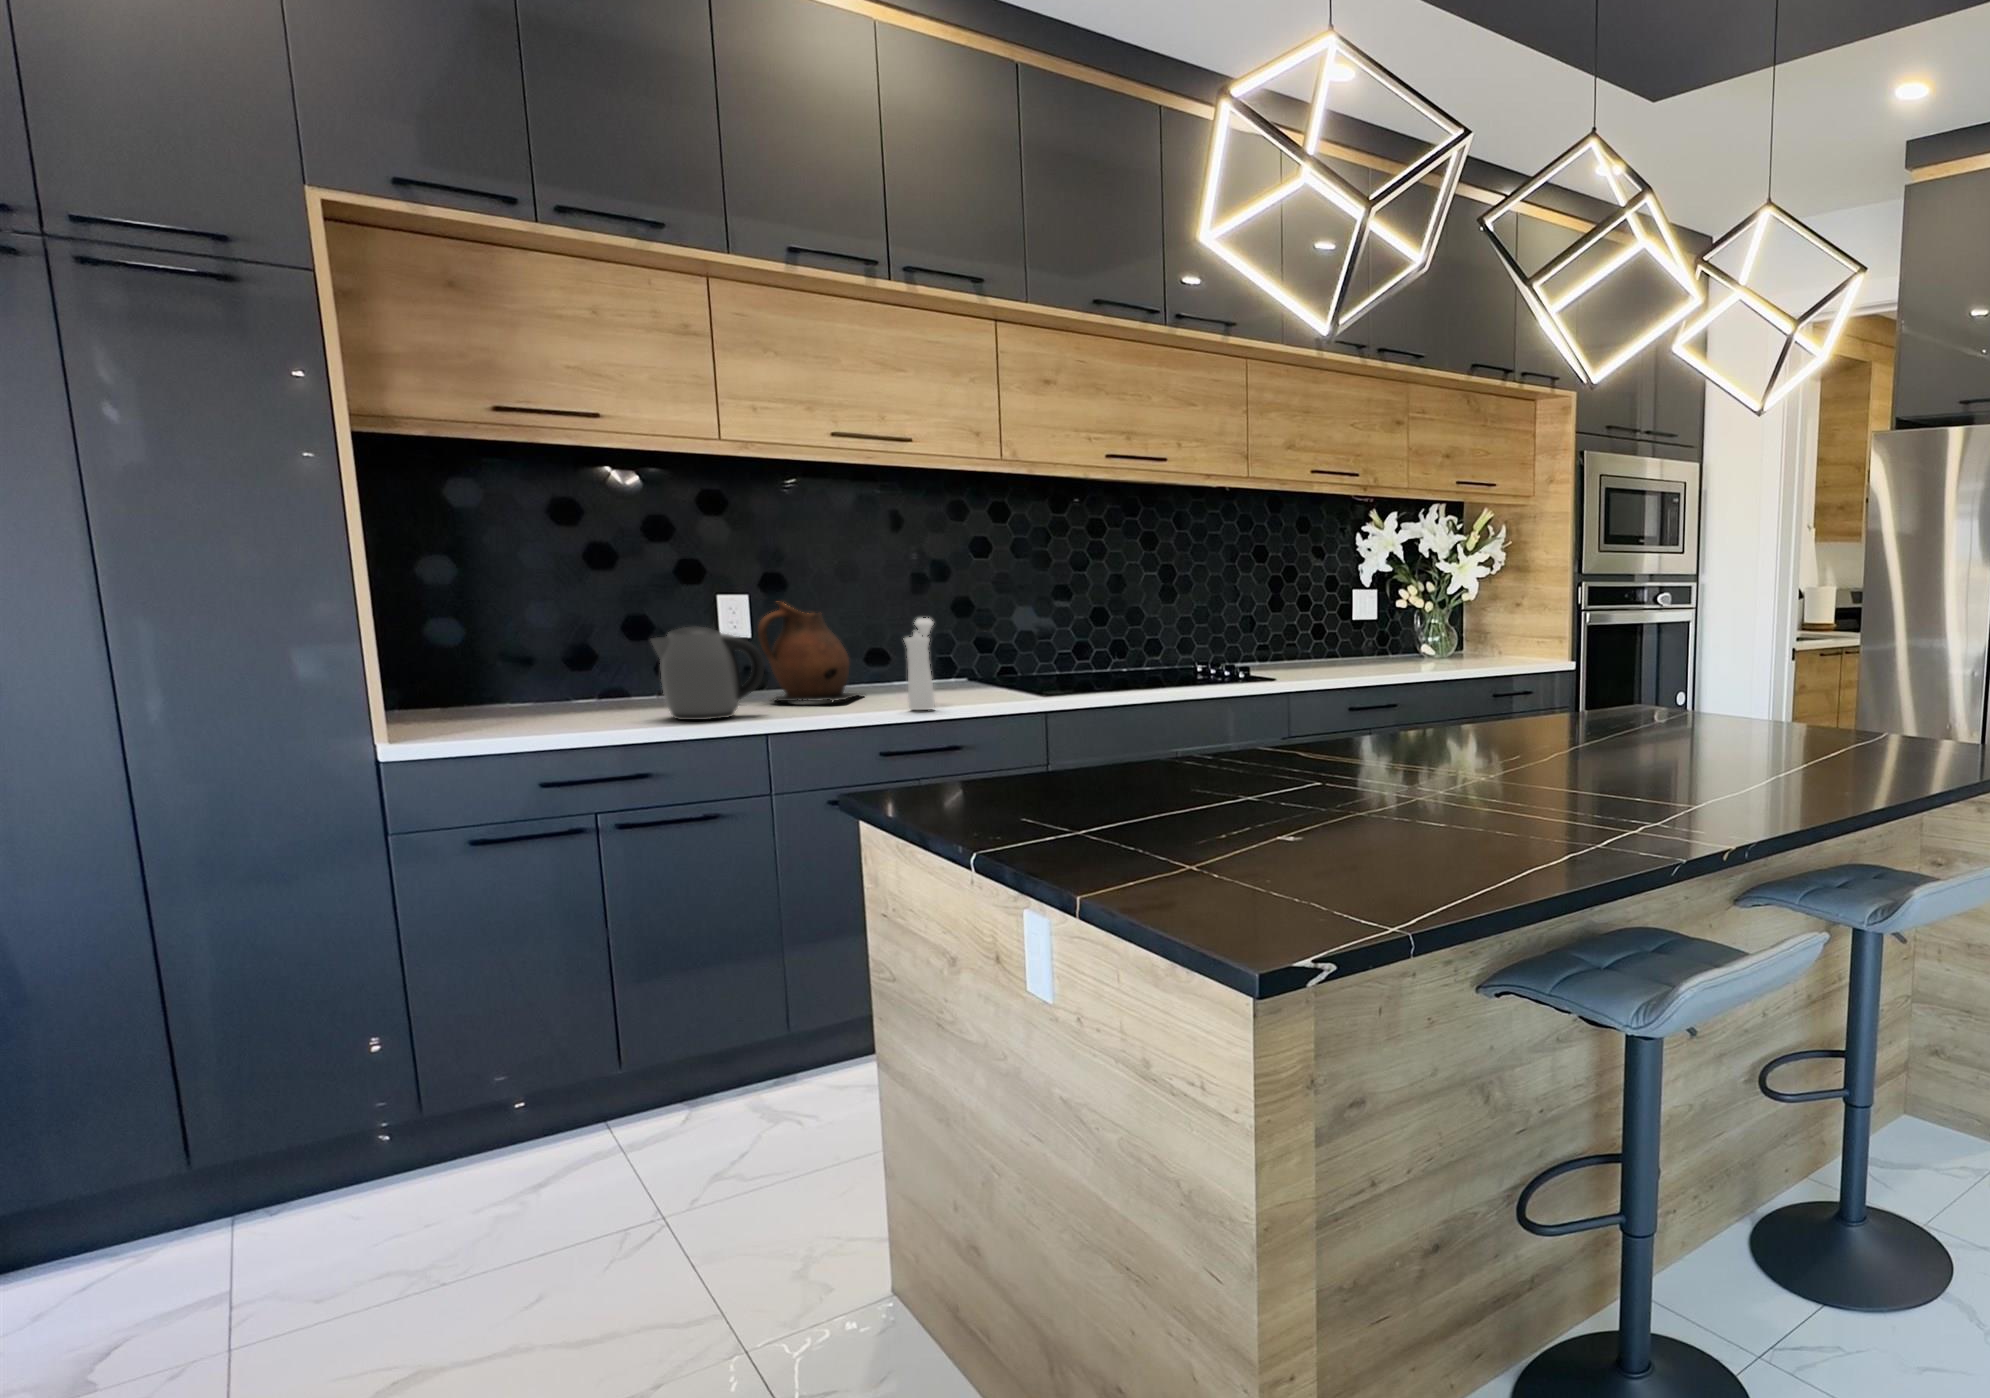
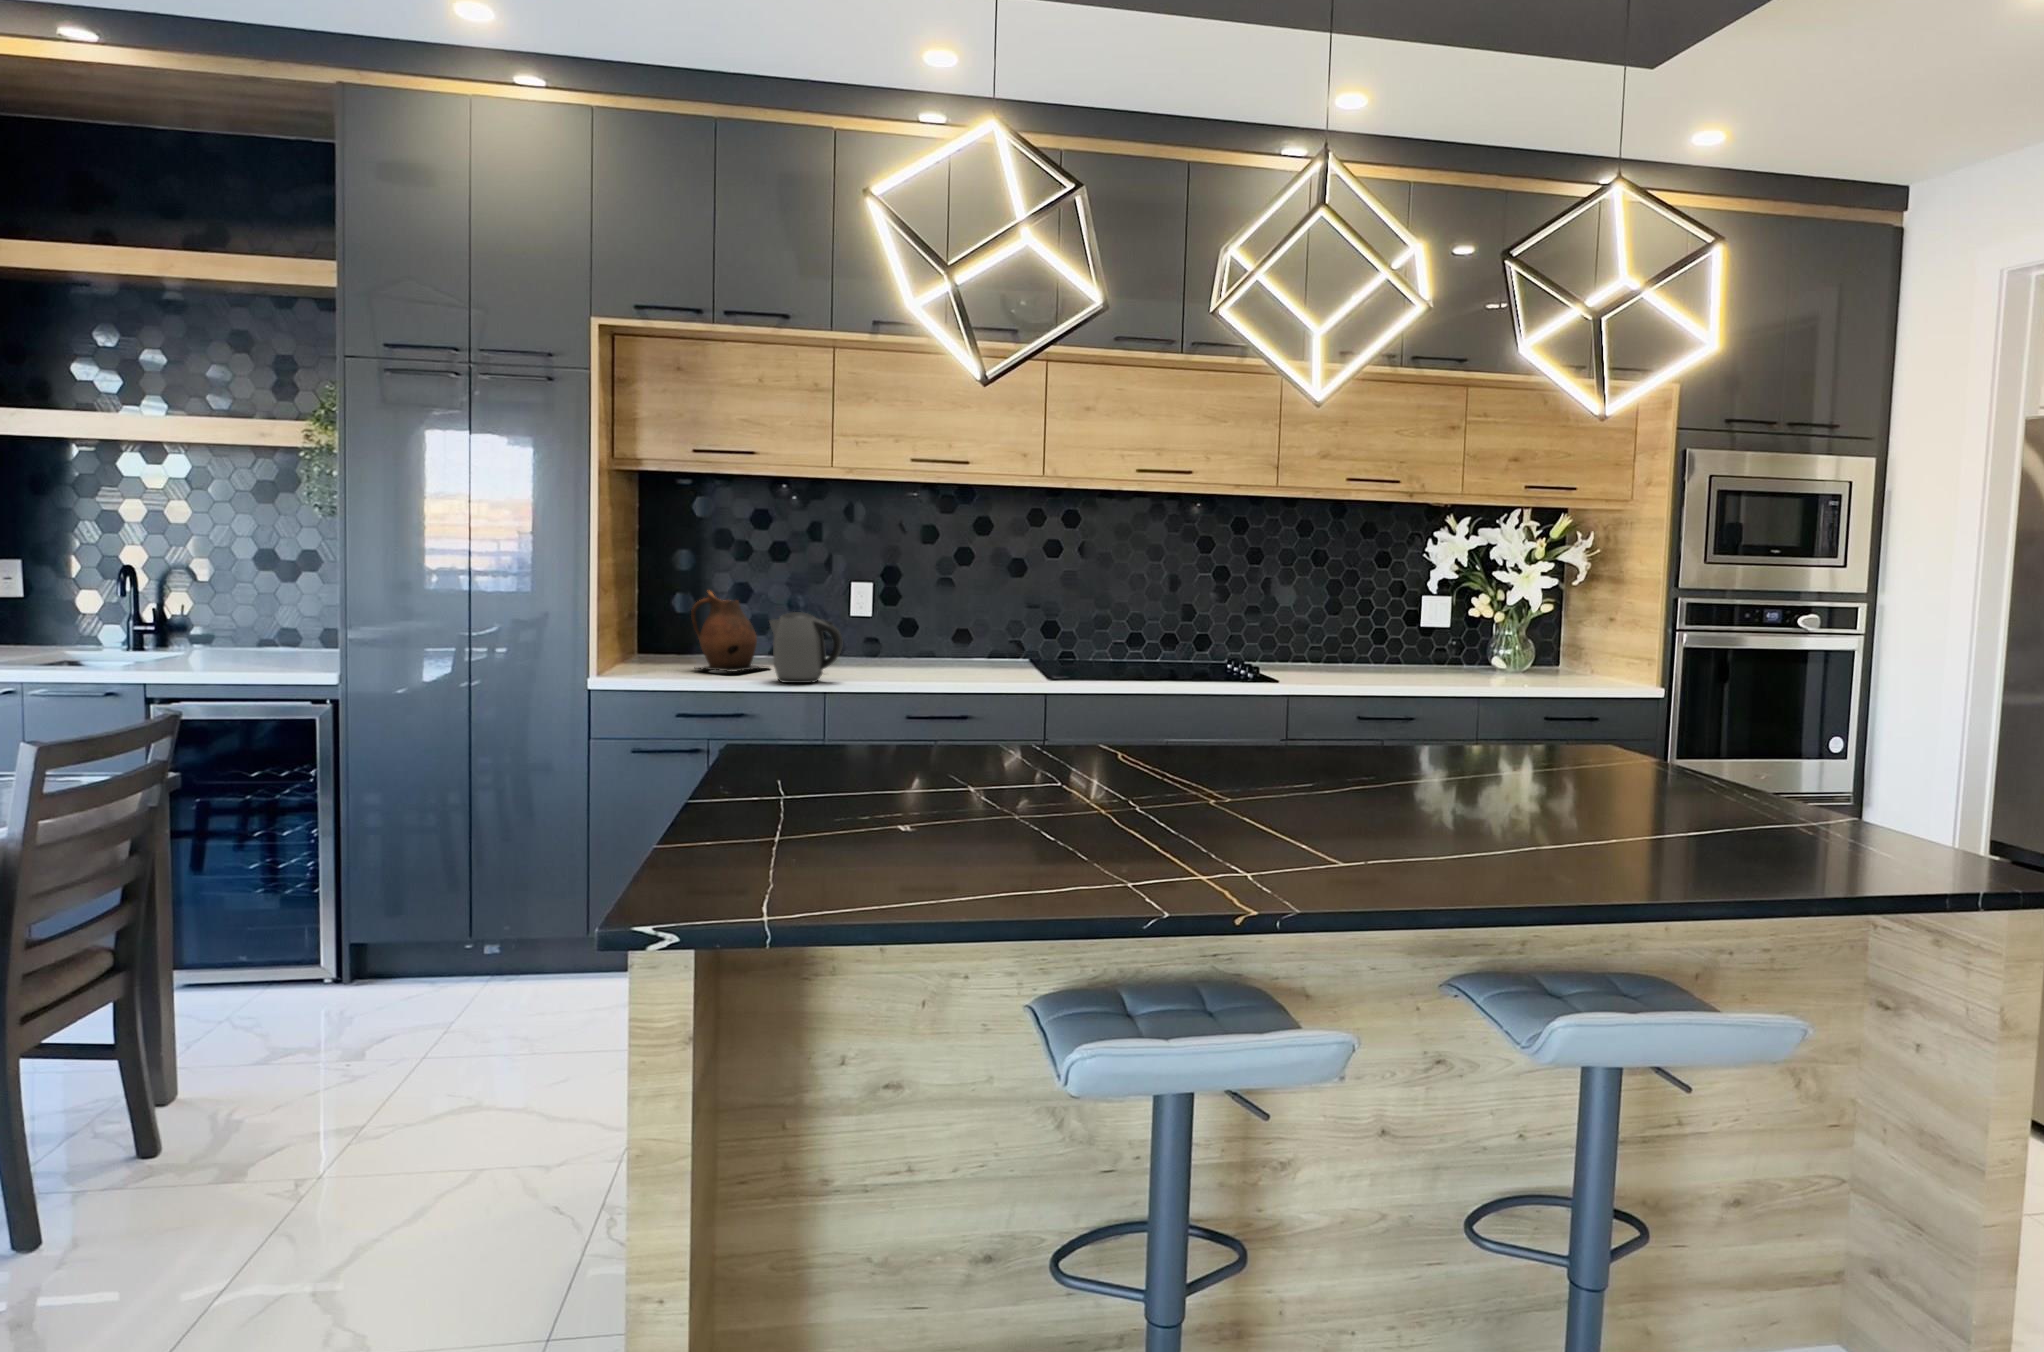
ceramic pitcher: present [758,602,859,701] -> present [691,591,767,672]
pepper mill: present [904,618,935,710] -> none [939,612,973,687]

